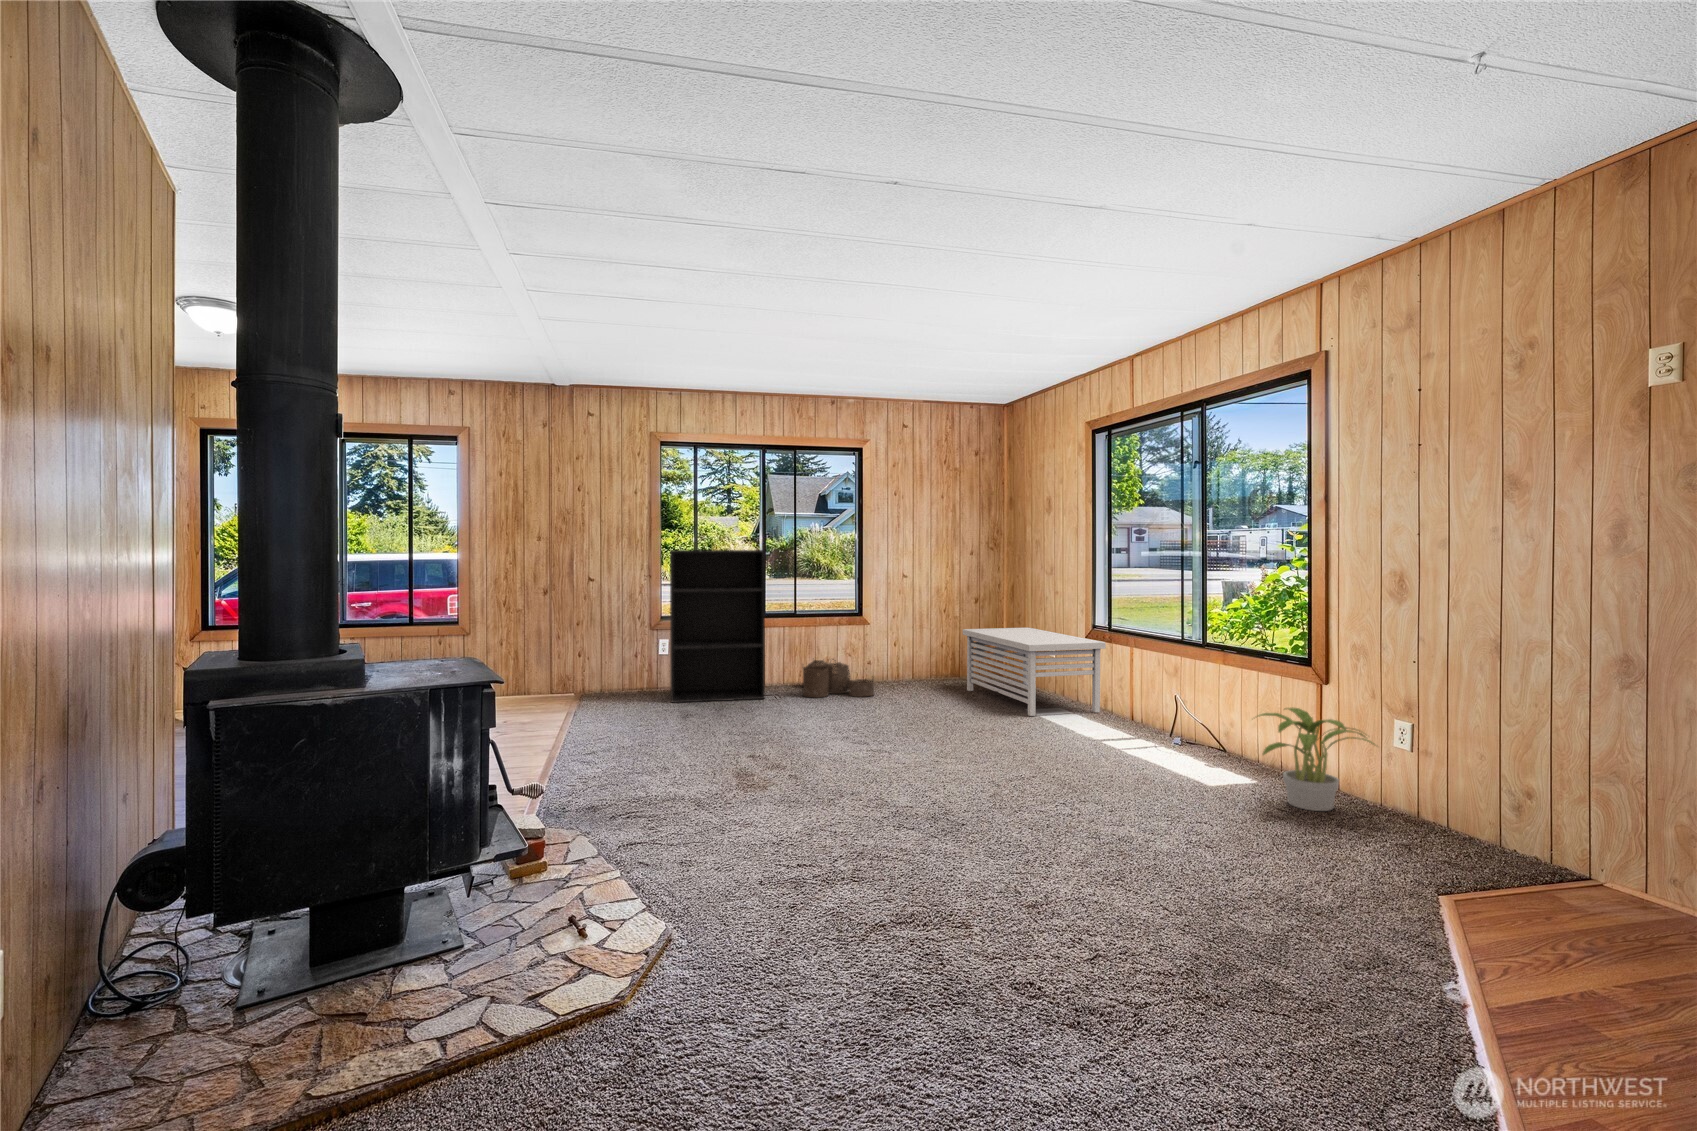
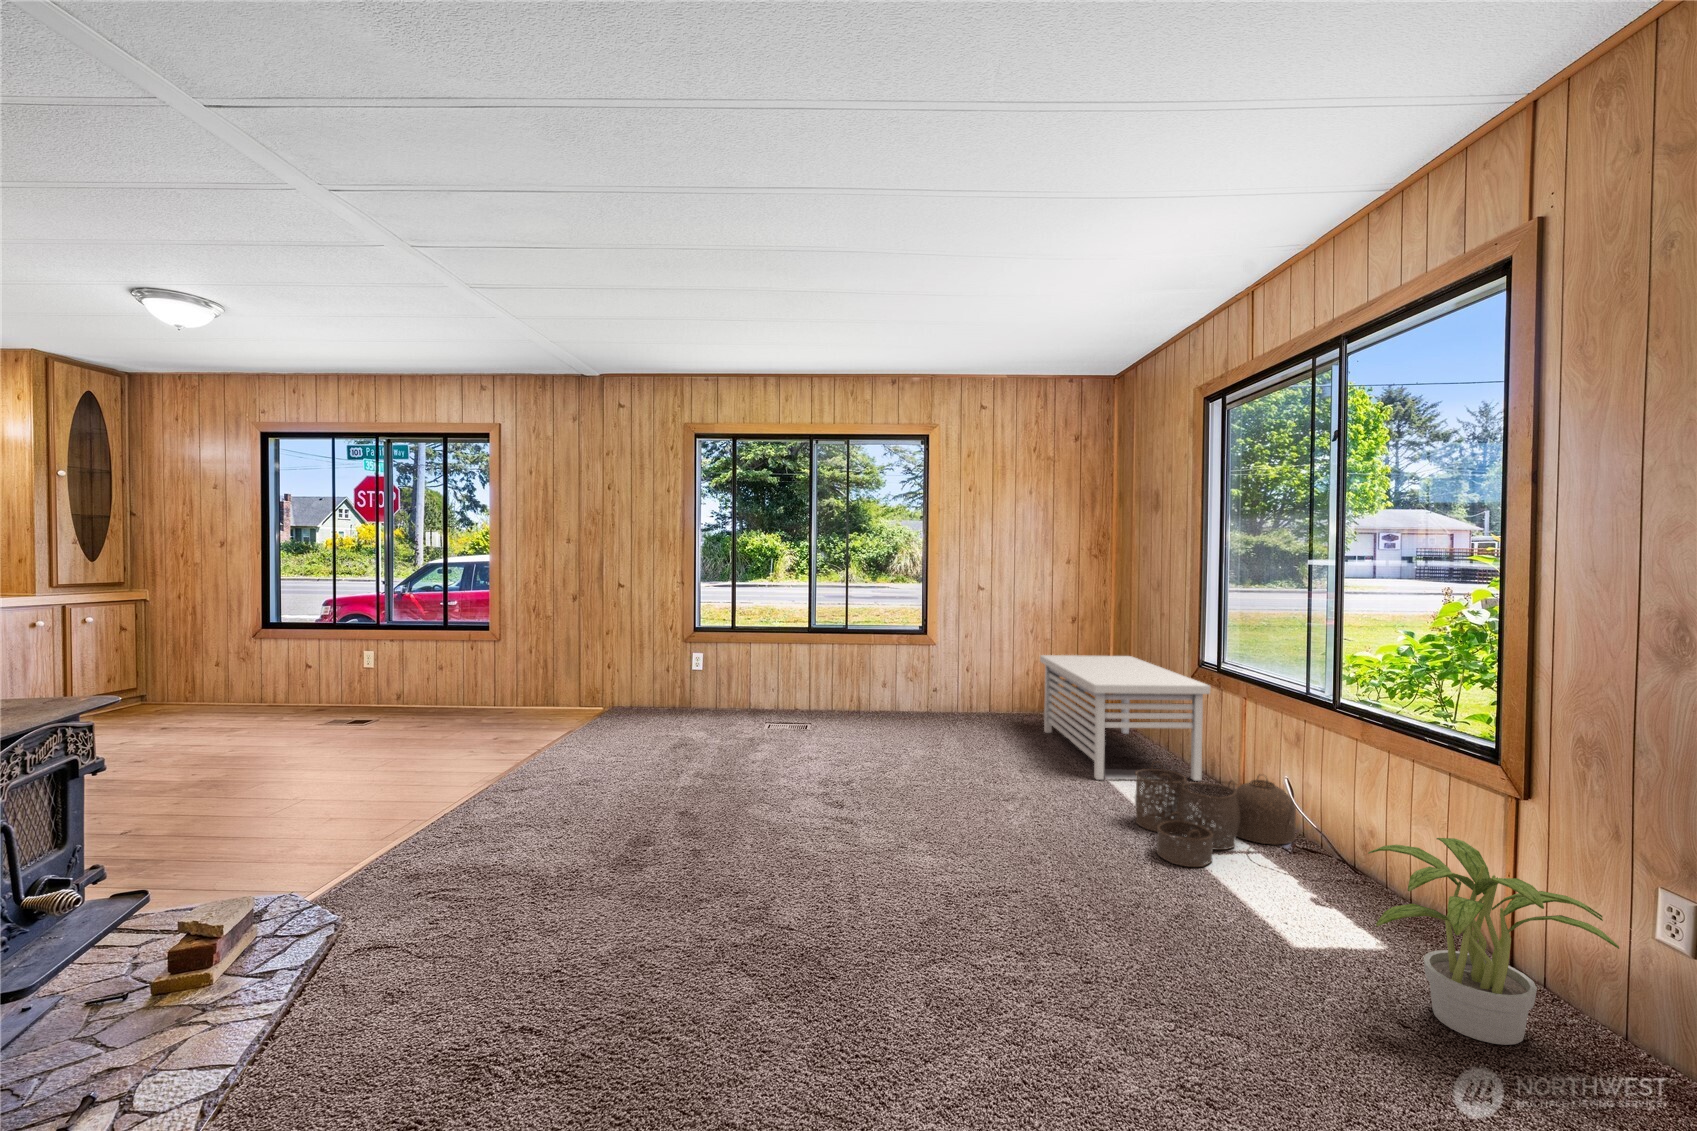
bookshelf: present [670,550,765,703] -> none [684,554,797,729]
woven basket: present [803,659,874,698] -> present [1135,761,1296,867]

